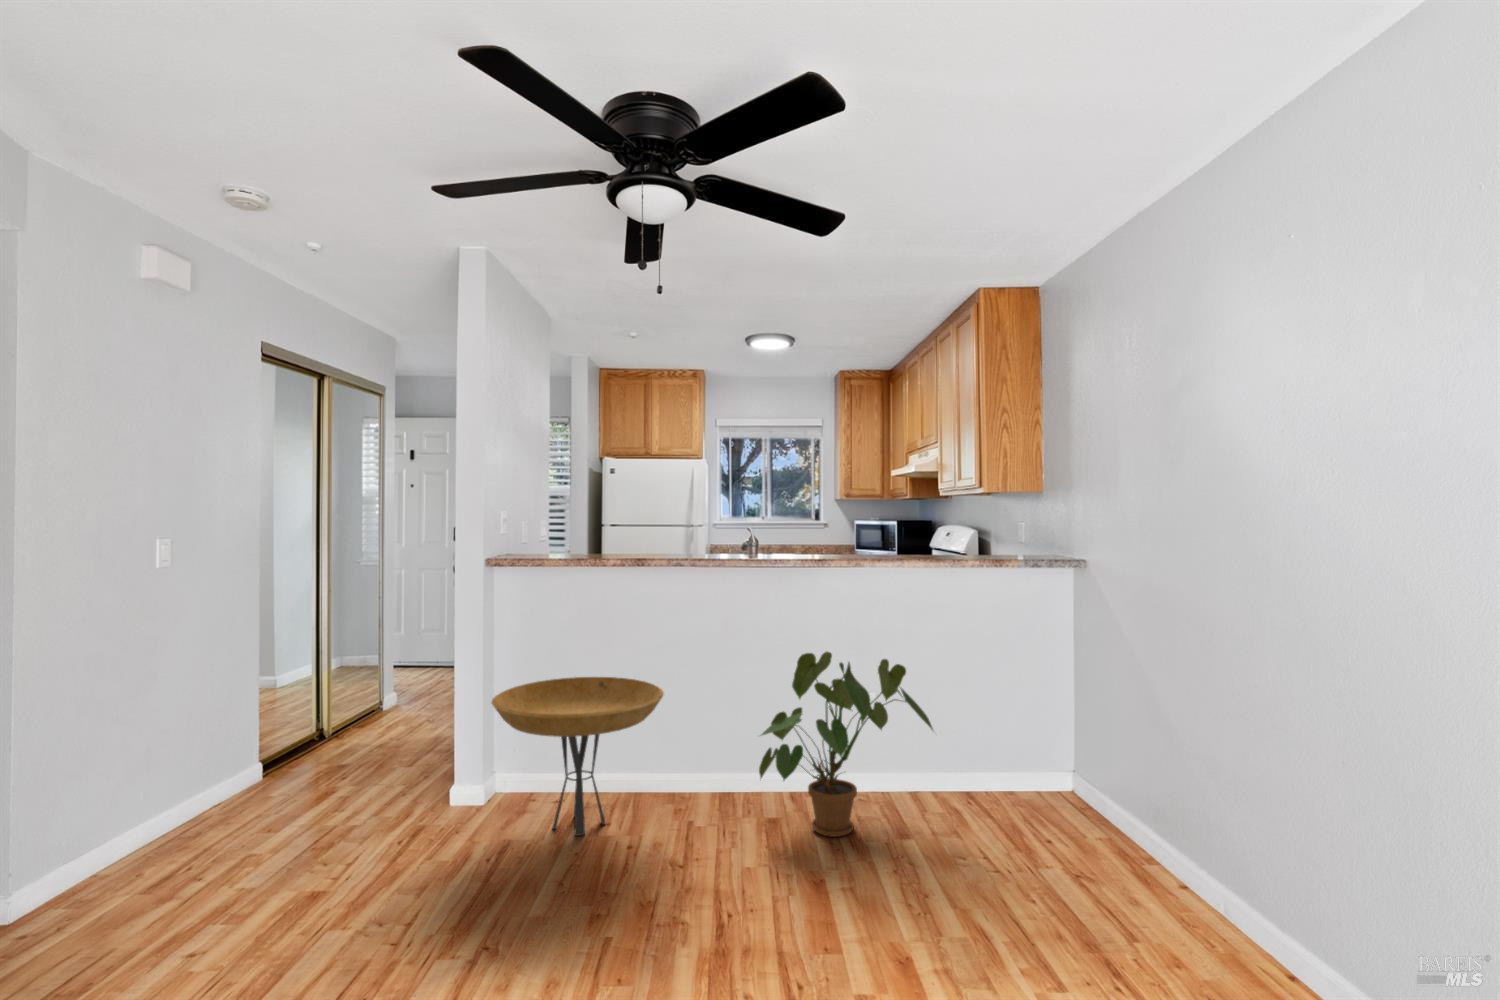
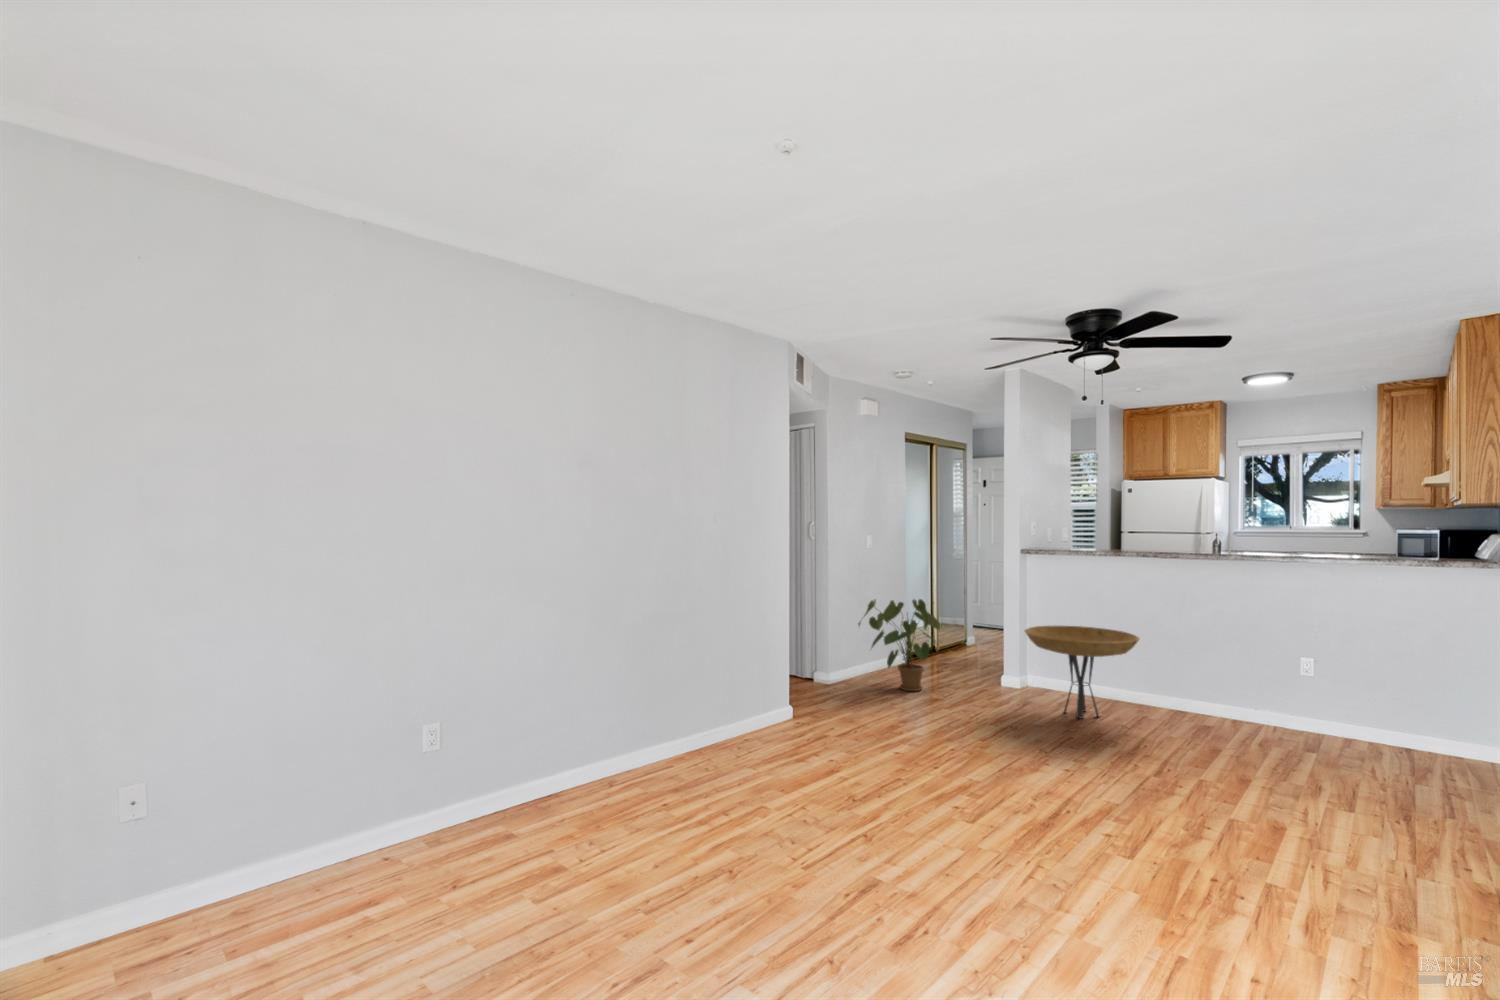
house plant: present [759,652,933,837] -> present [858,599,940,691]

